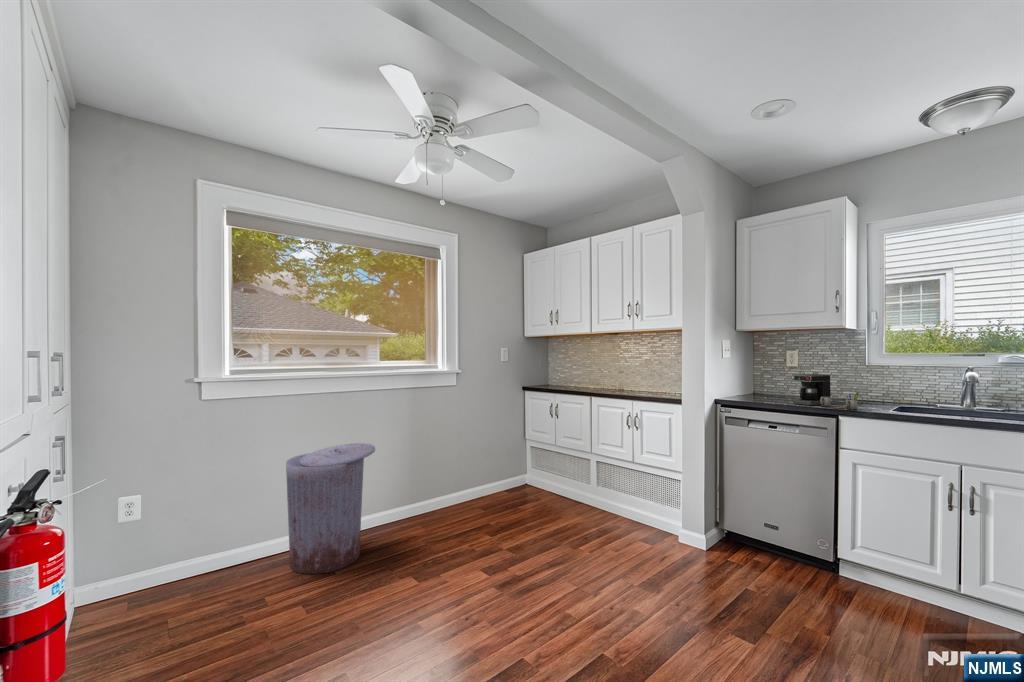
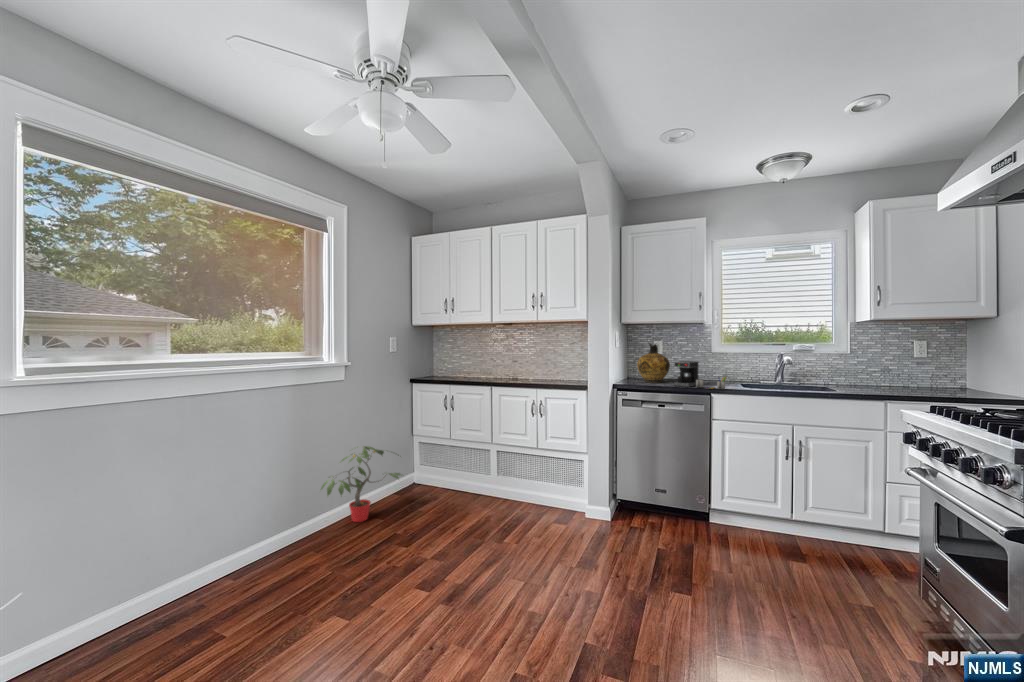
ceramic jug: none [755,353,798,399] -> present [637,344,670,383]
trash can: present [286,443,375,574] -> none [138,457,271,644]
potted plant: none [427,446,505,514] -> present [321,446,401,522]

